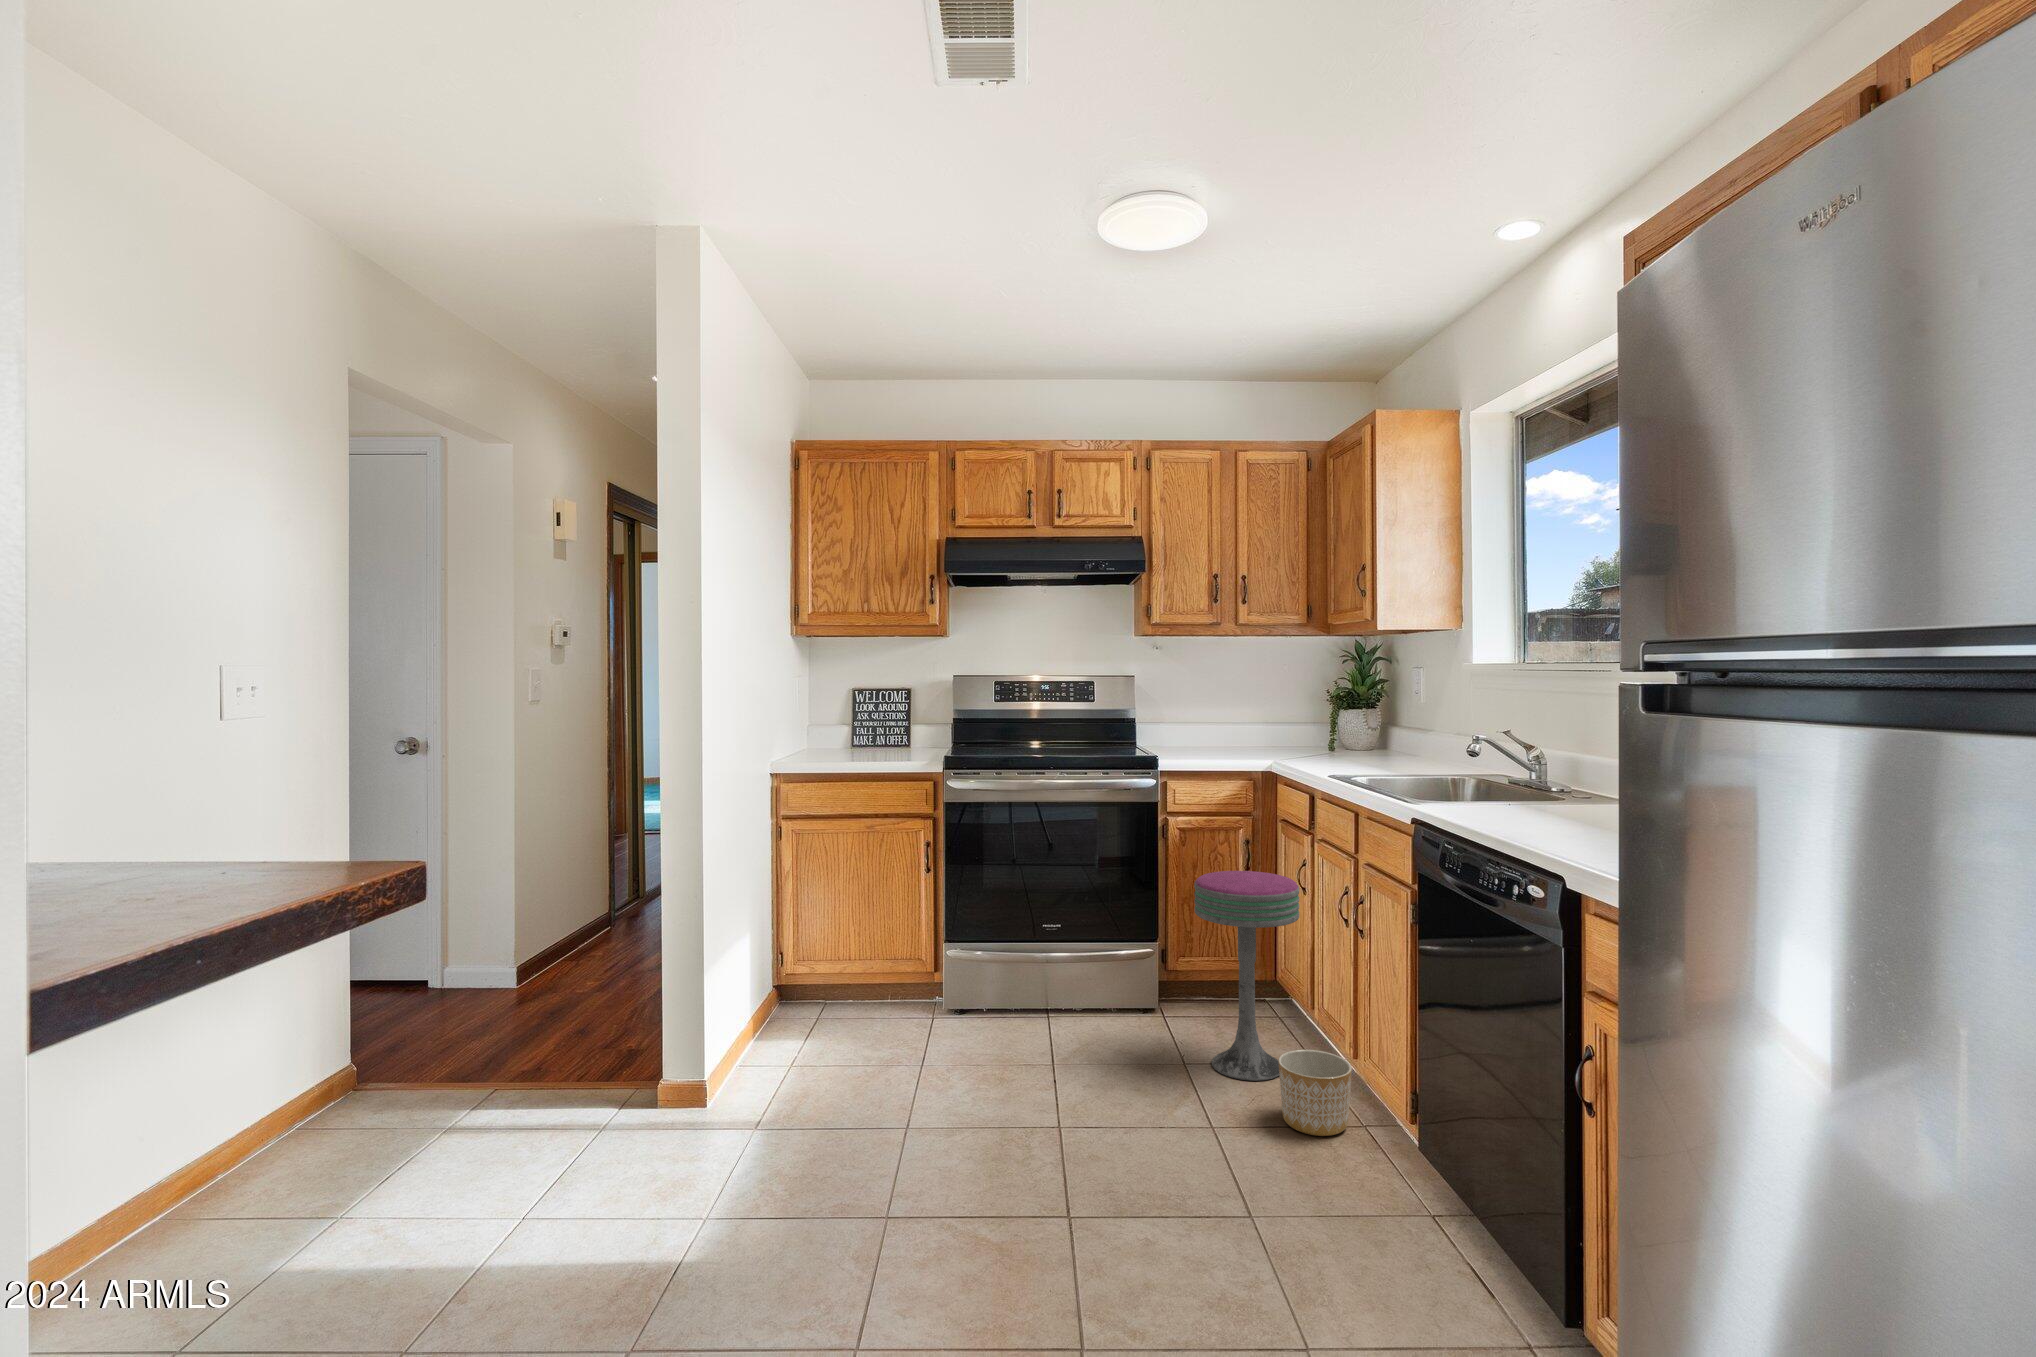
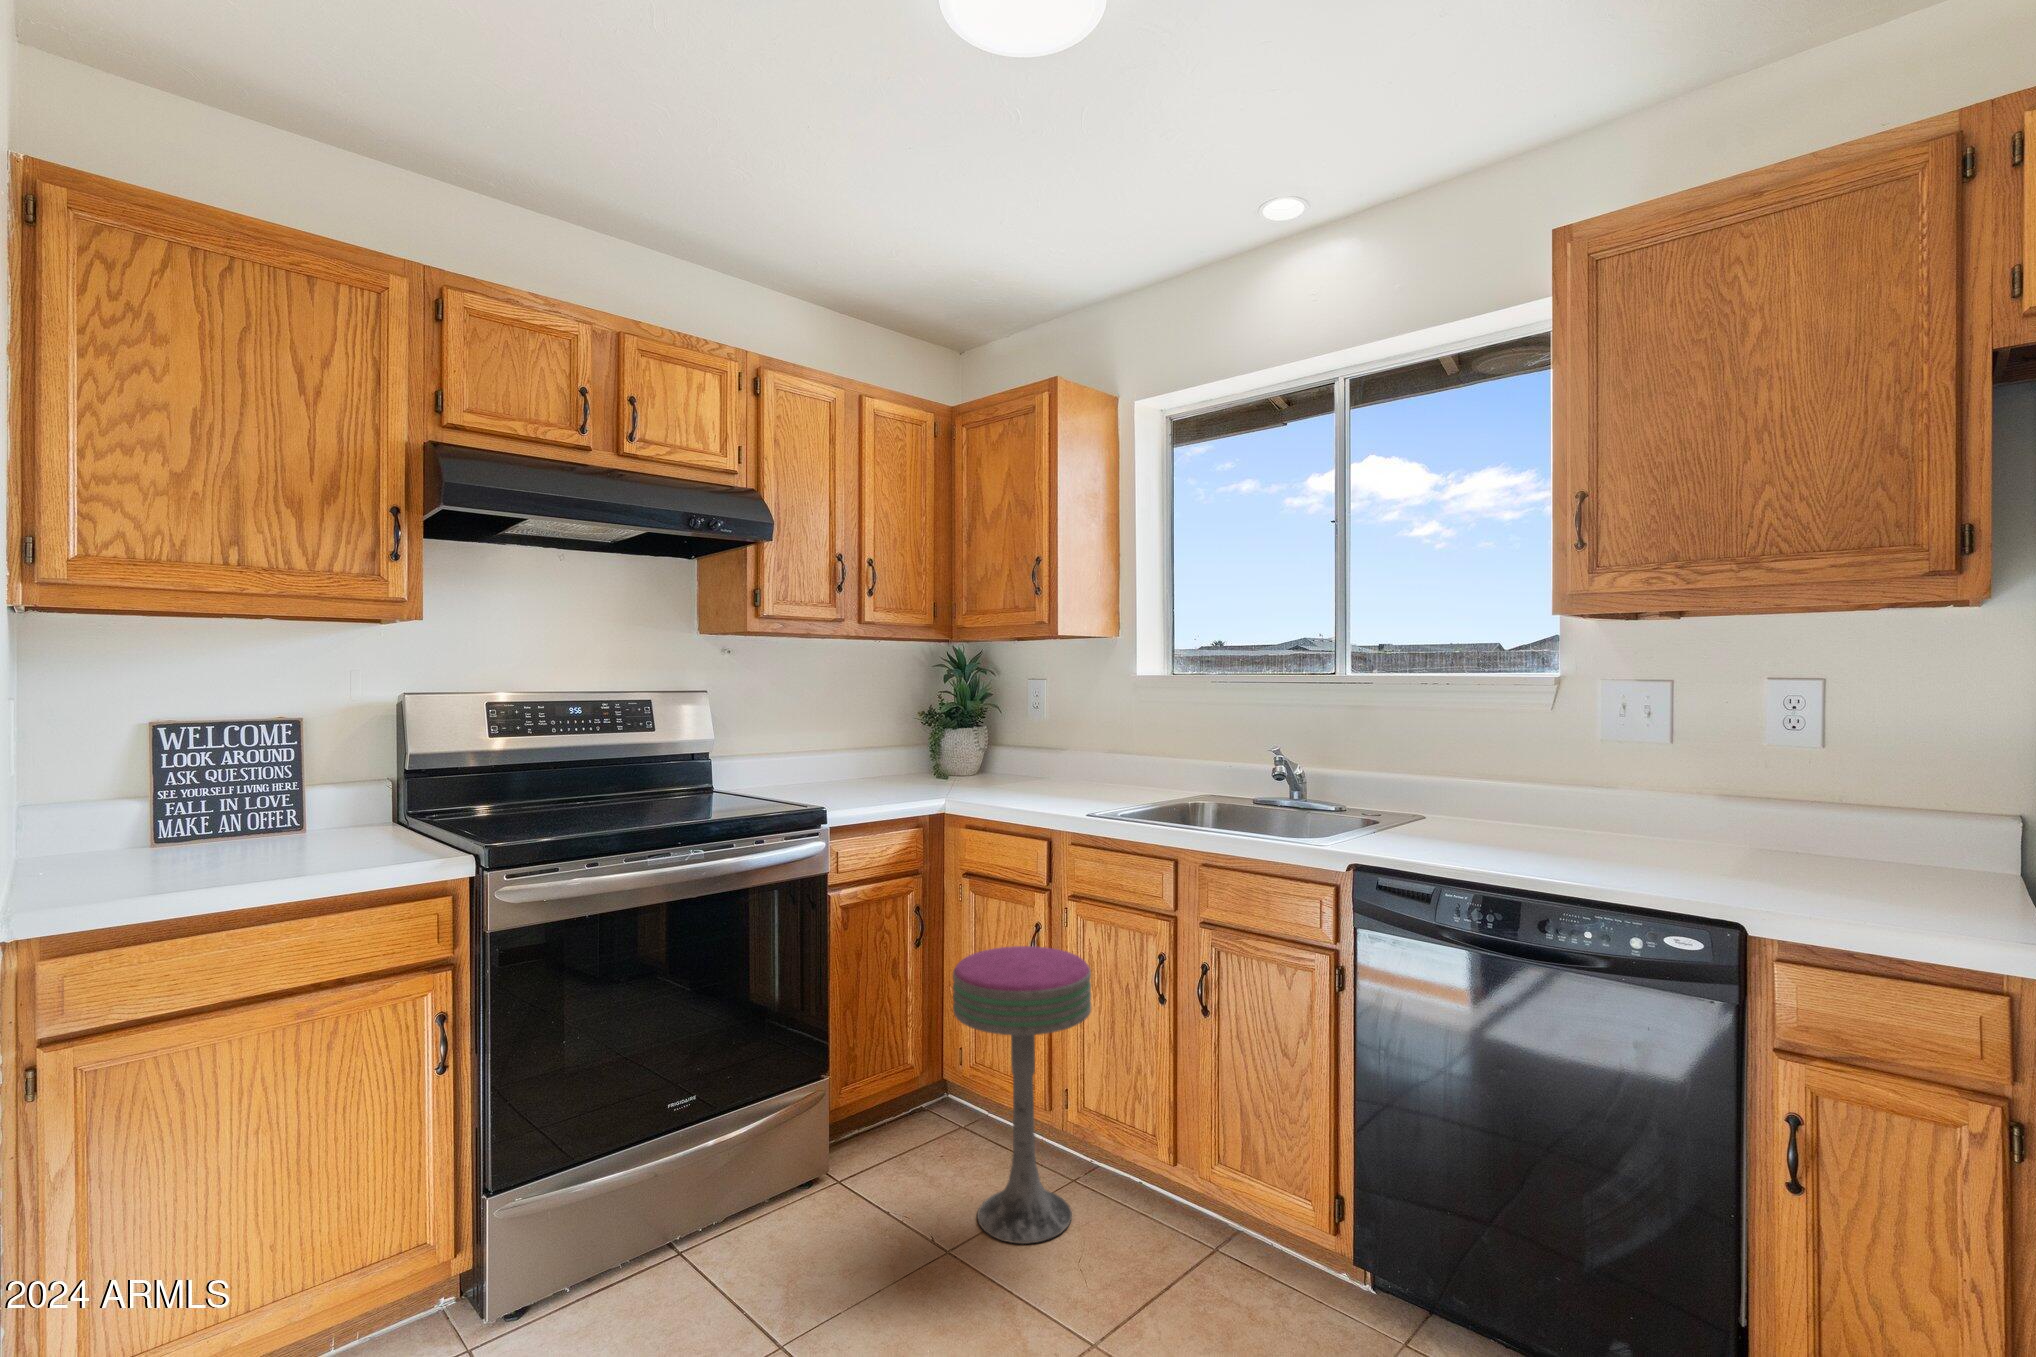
planter: present [1278,1050,1352,1136] -> none [1139,1167,1232,1291]

